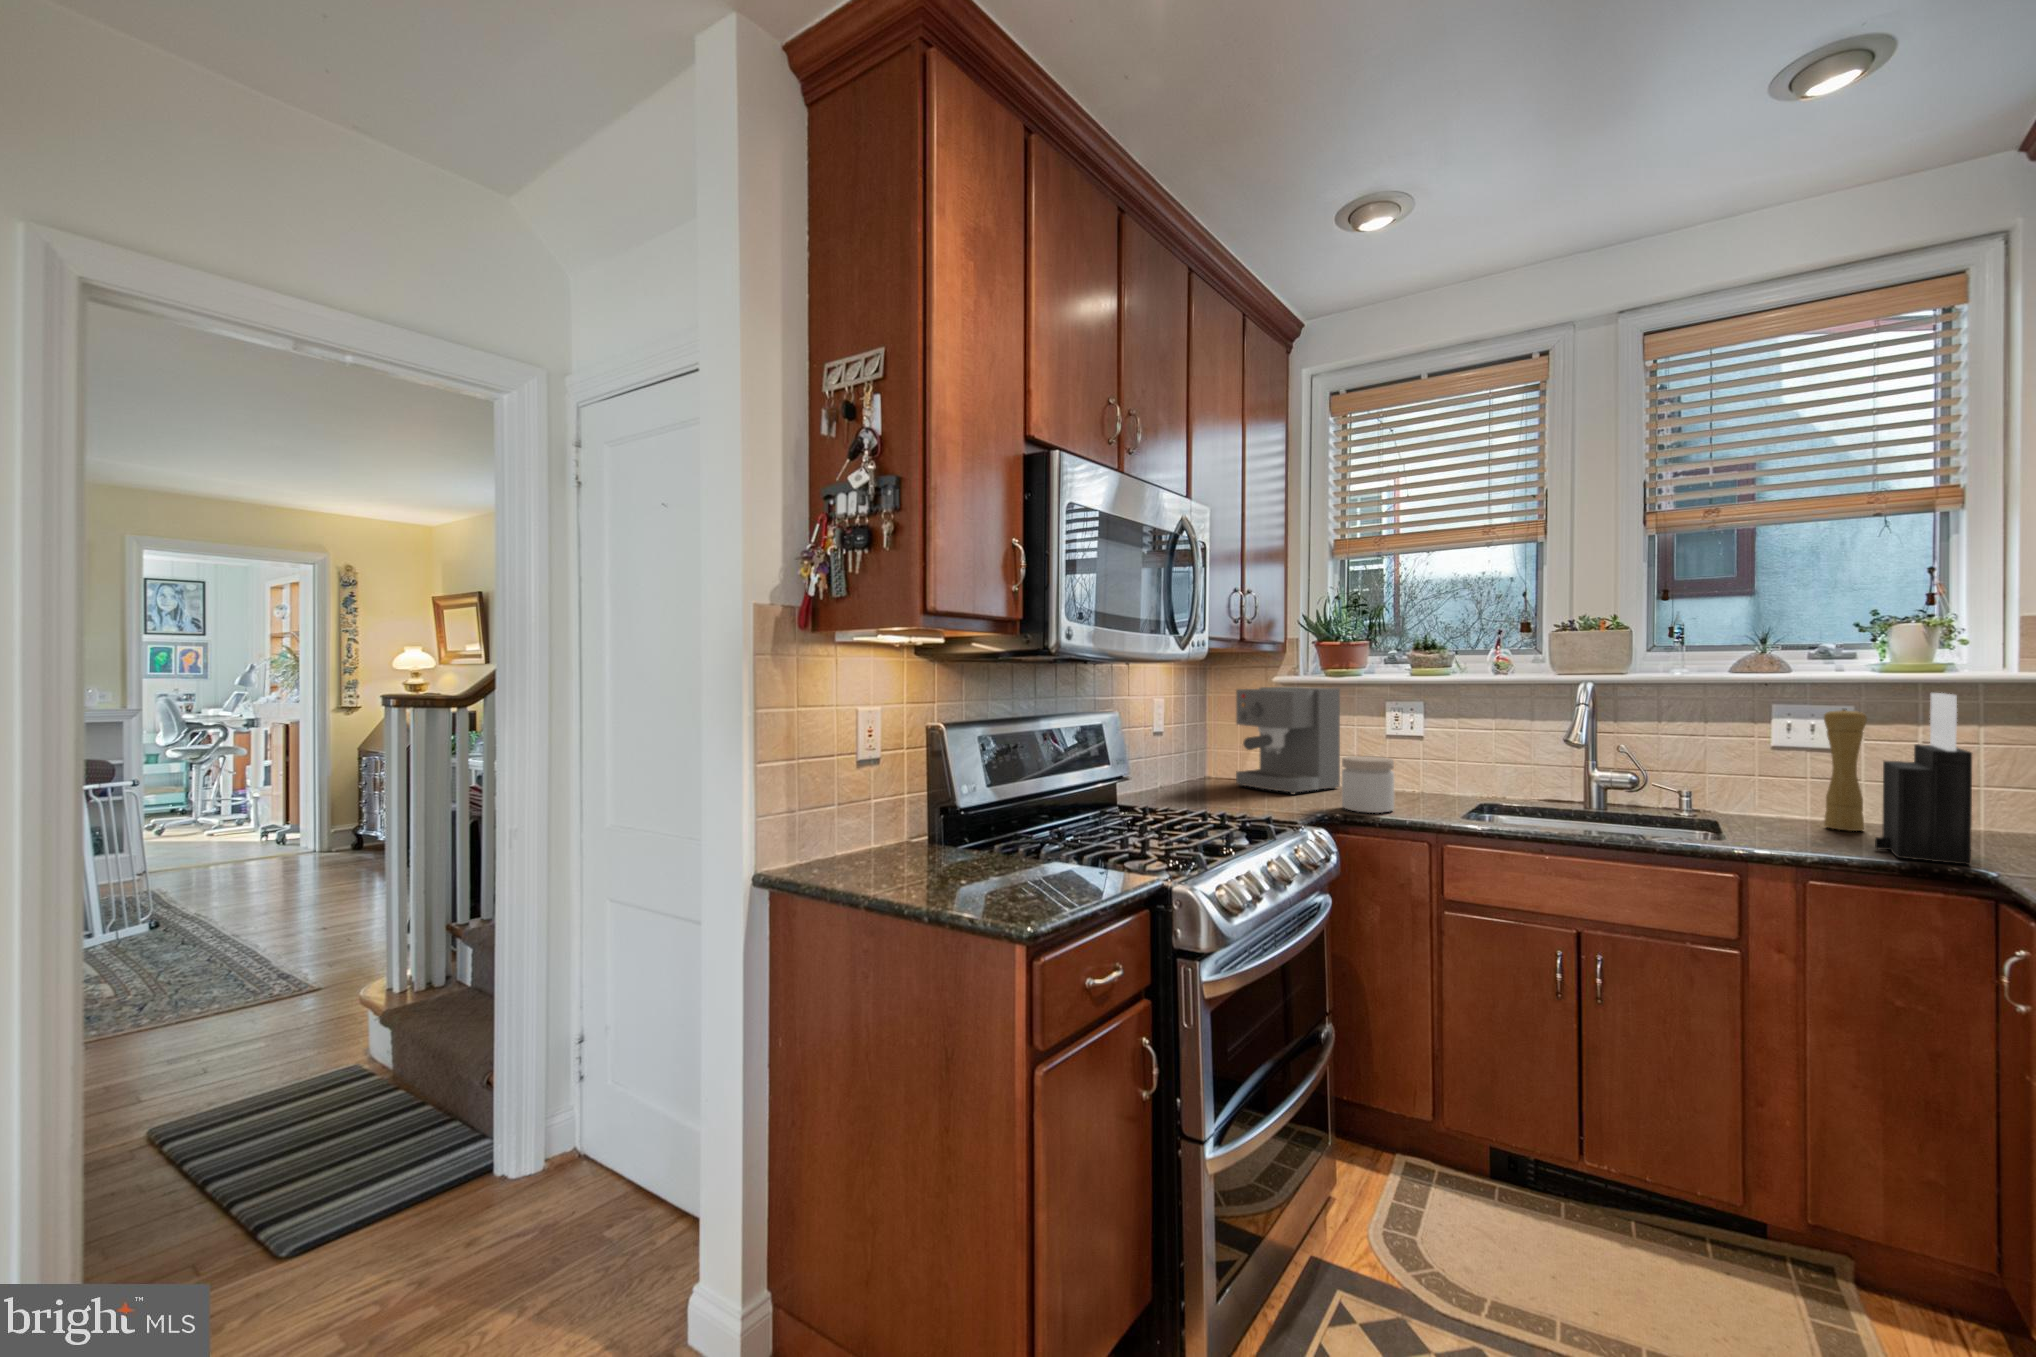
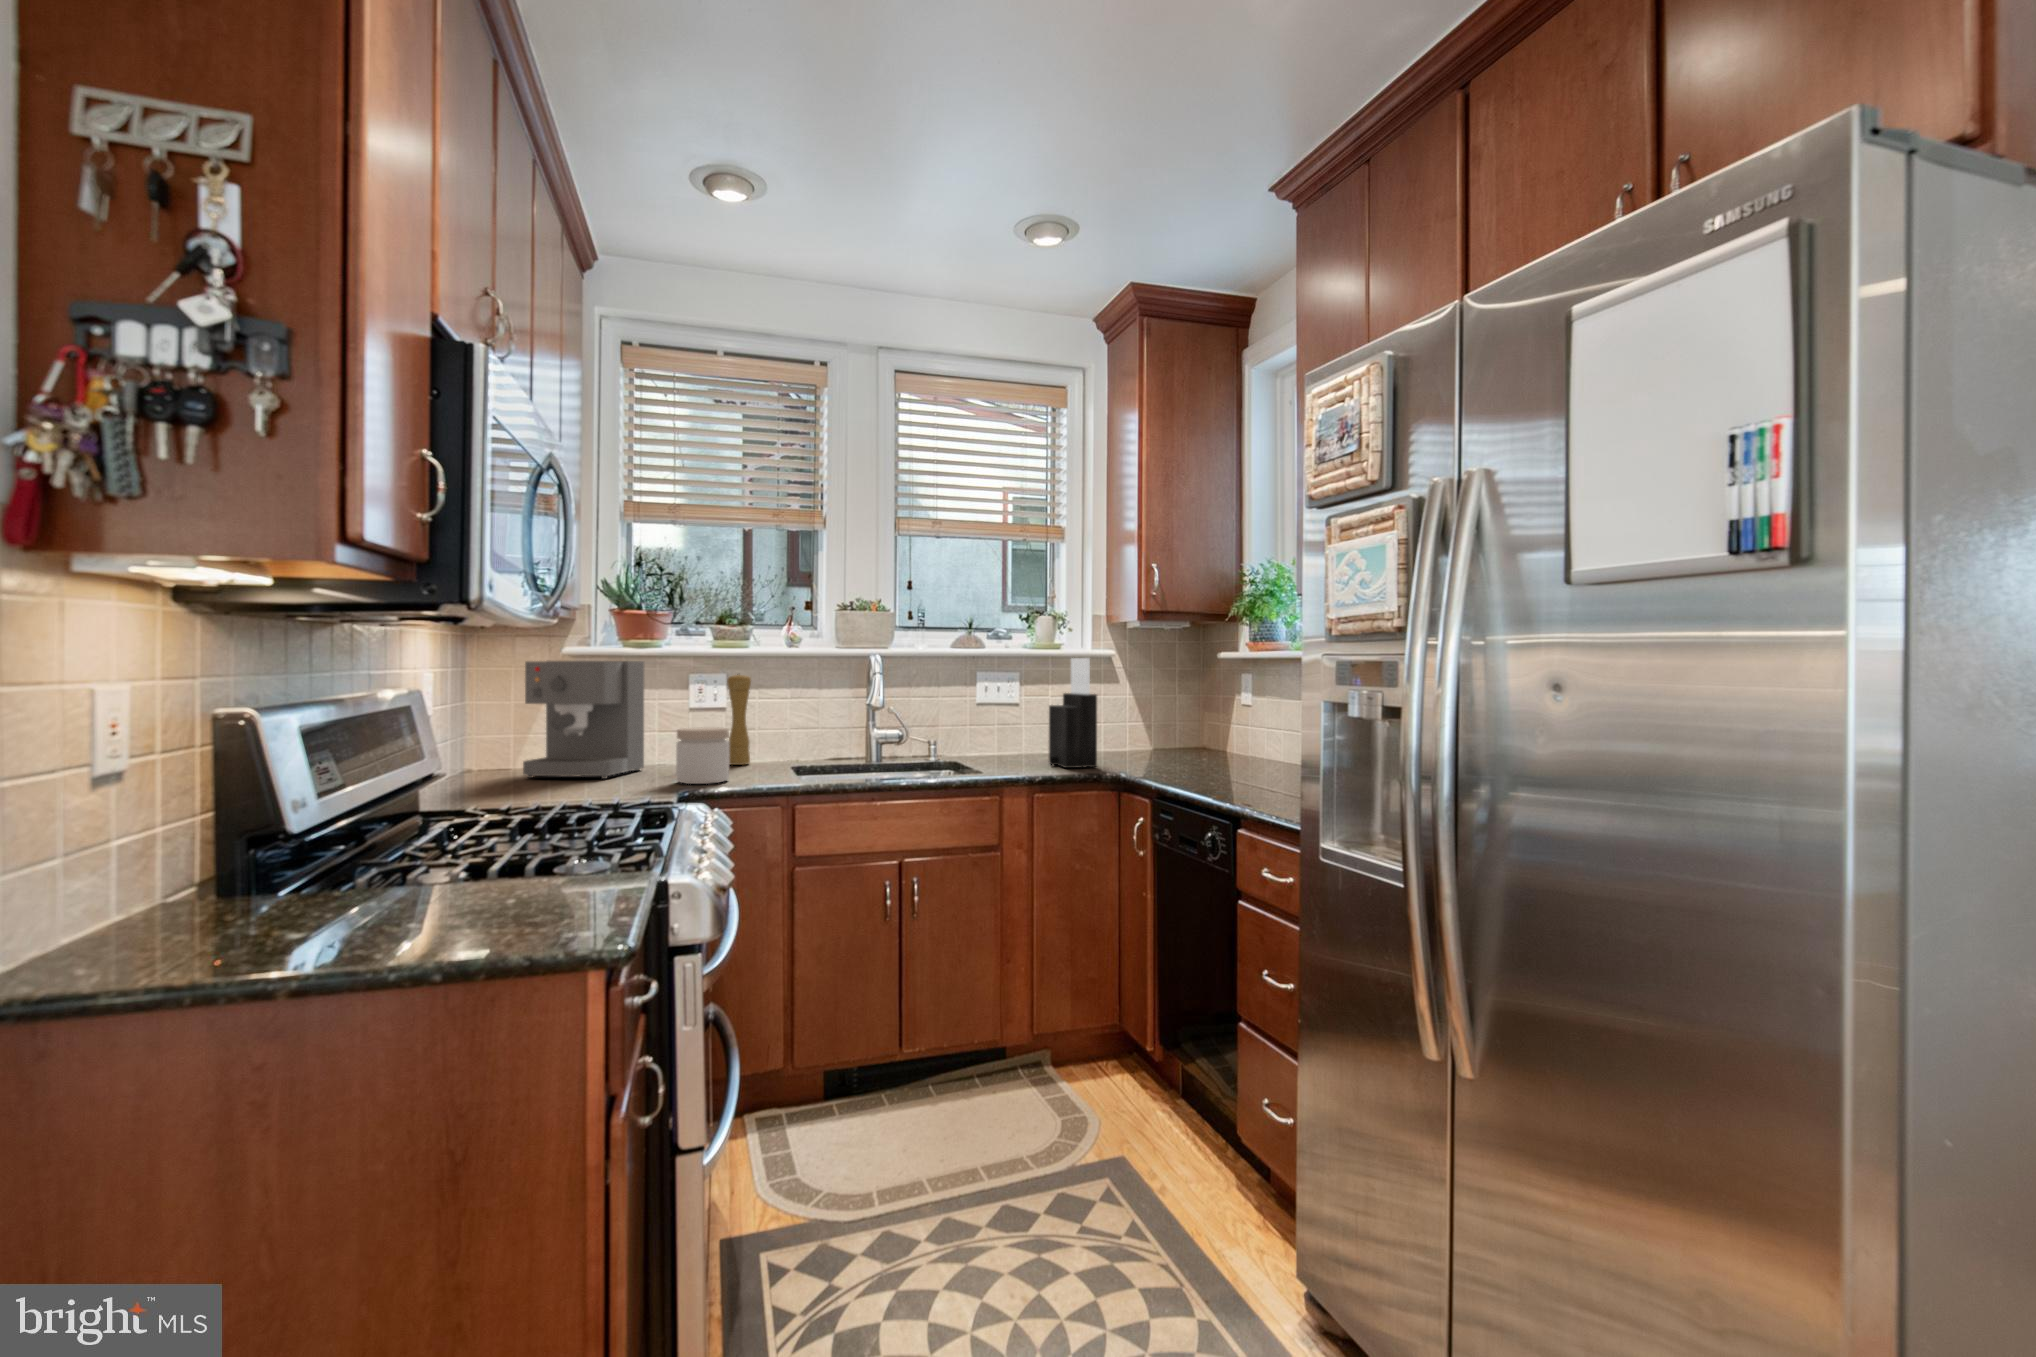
pepper mill: present [1824,709,1867,831] -> present [727,674,751,765]

